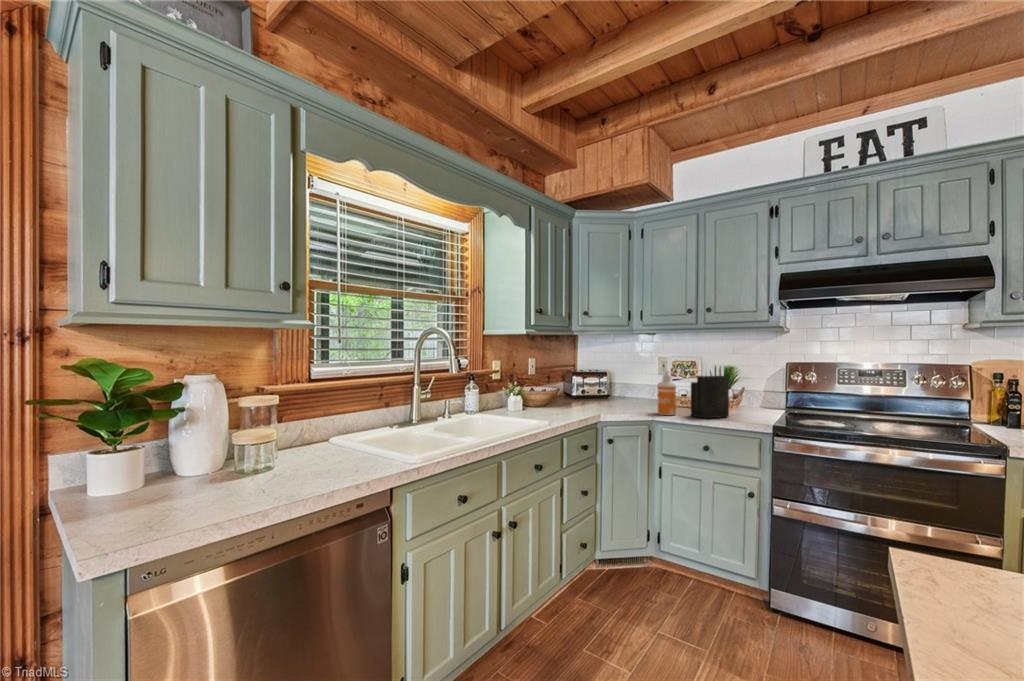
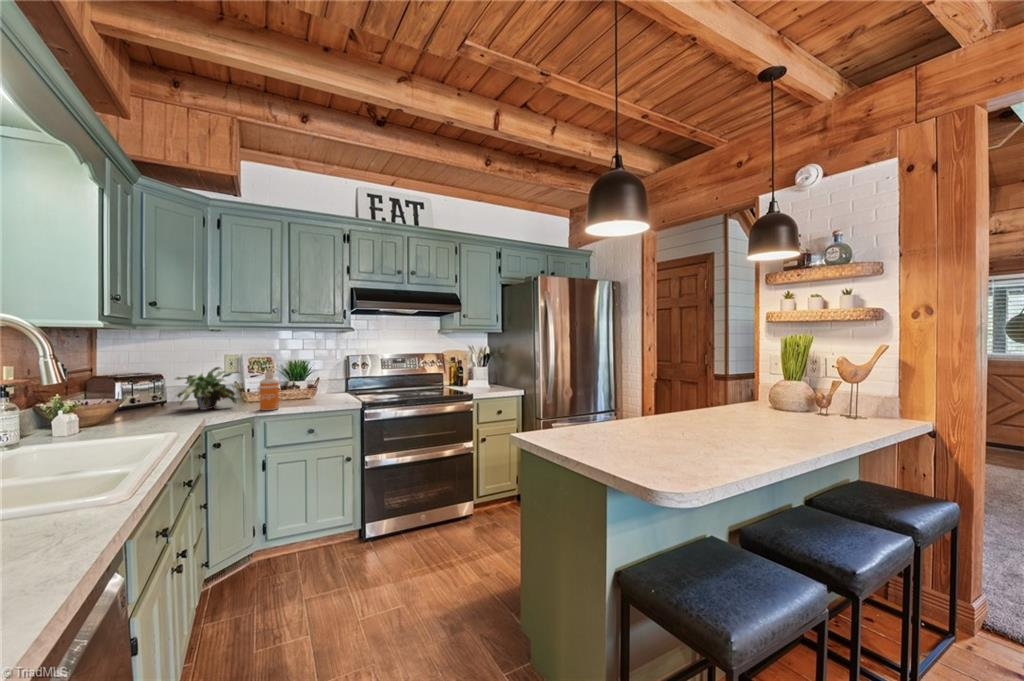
knife block: present [691,355,729,419] -> none [292,351,321,407]
potted plant: none [598,367,652,405] -> present [175,367,242,410]

